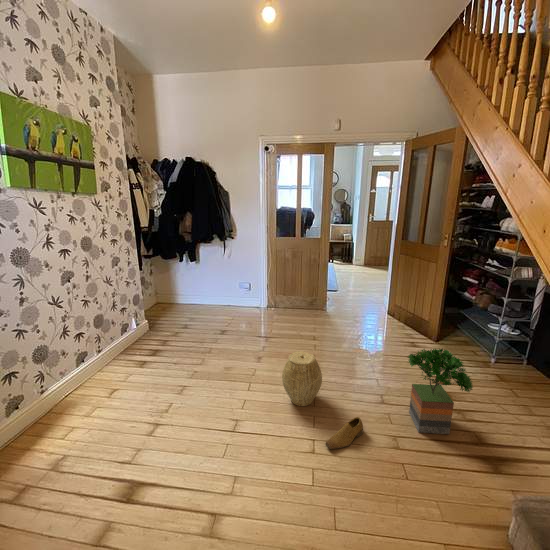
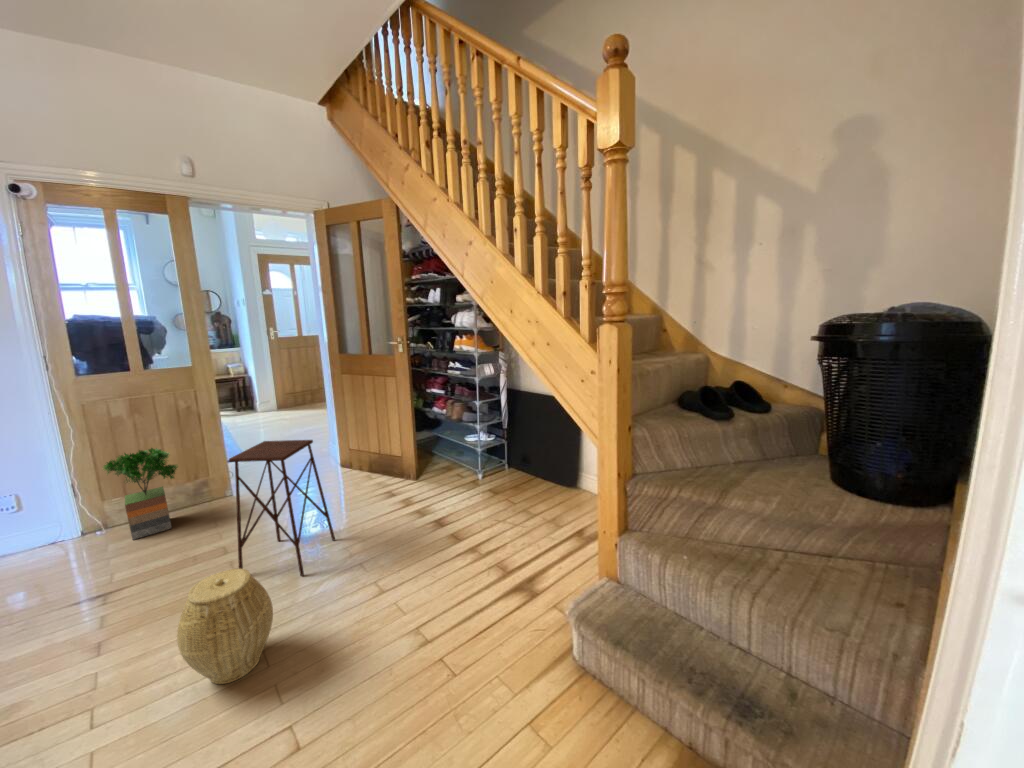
side table: none [316,289,368,372] -> present [229,440,335,576]
potted tree: present [408,349,473,434] -> present [104,448,178,540]
shoe: present [326,417,363,449] -> none [315,632,370,717]

